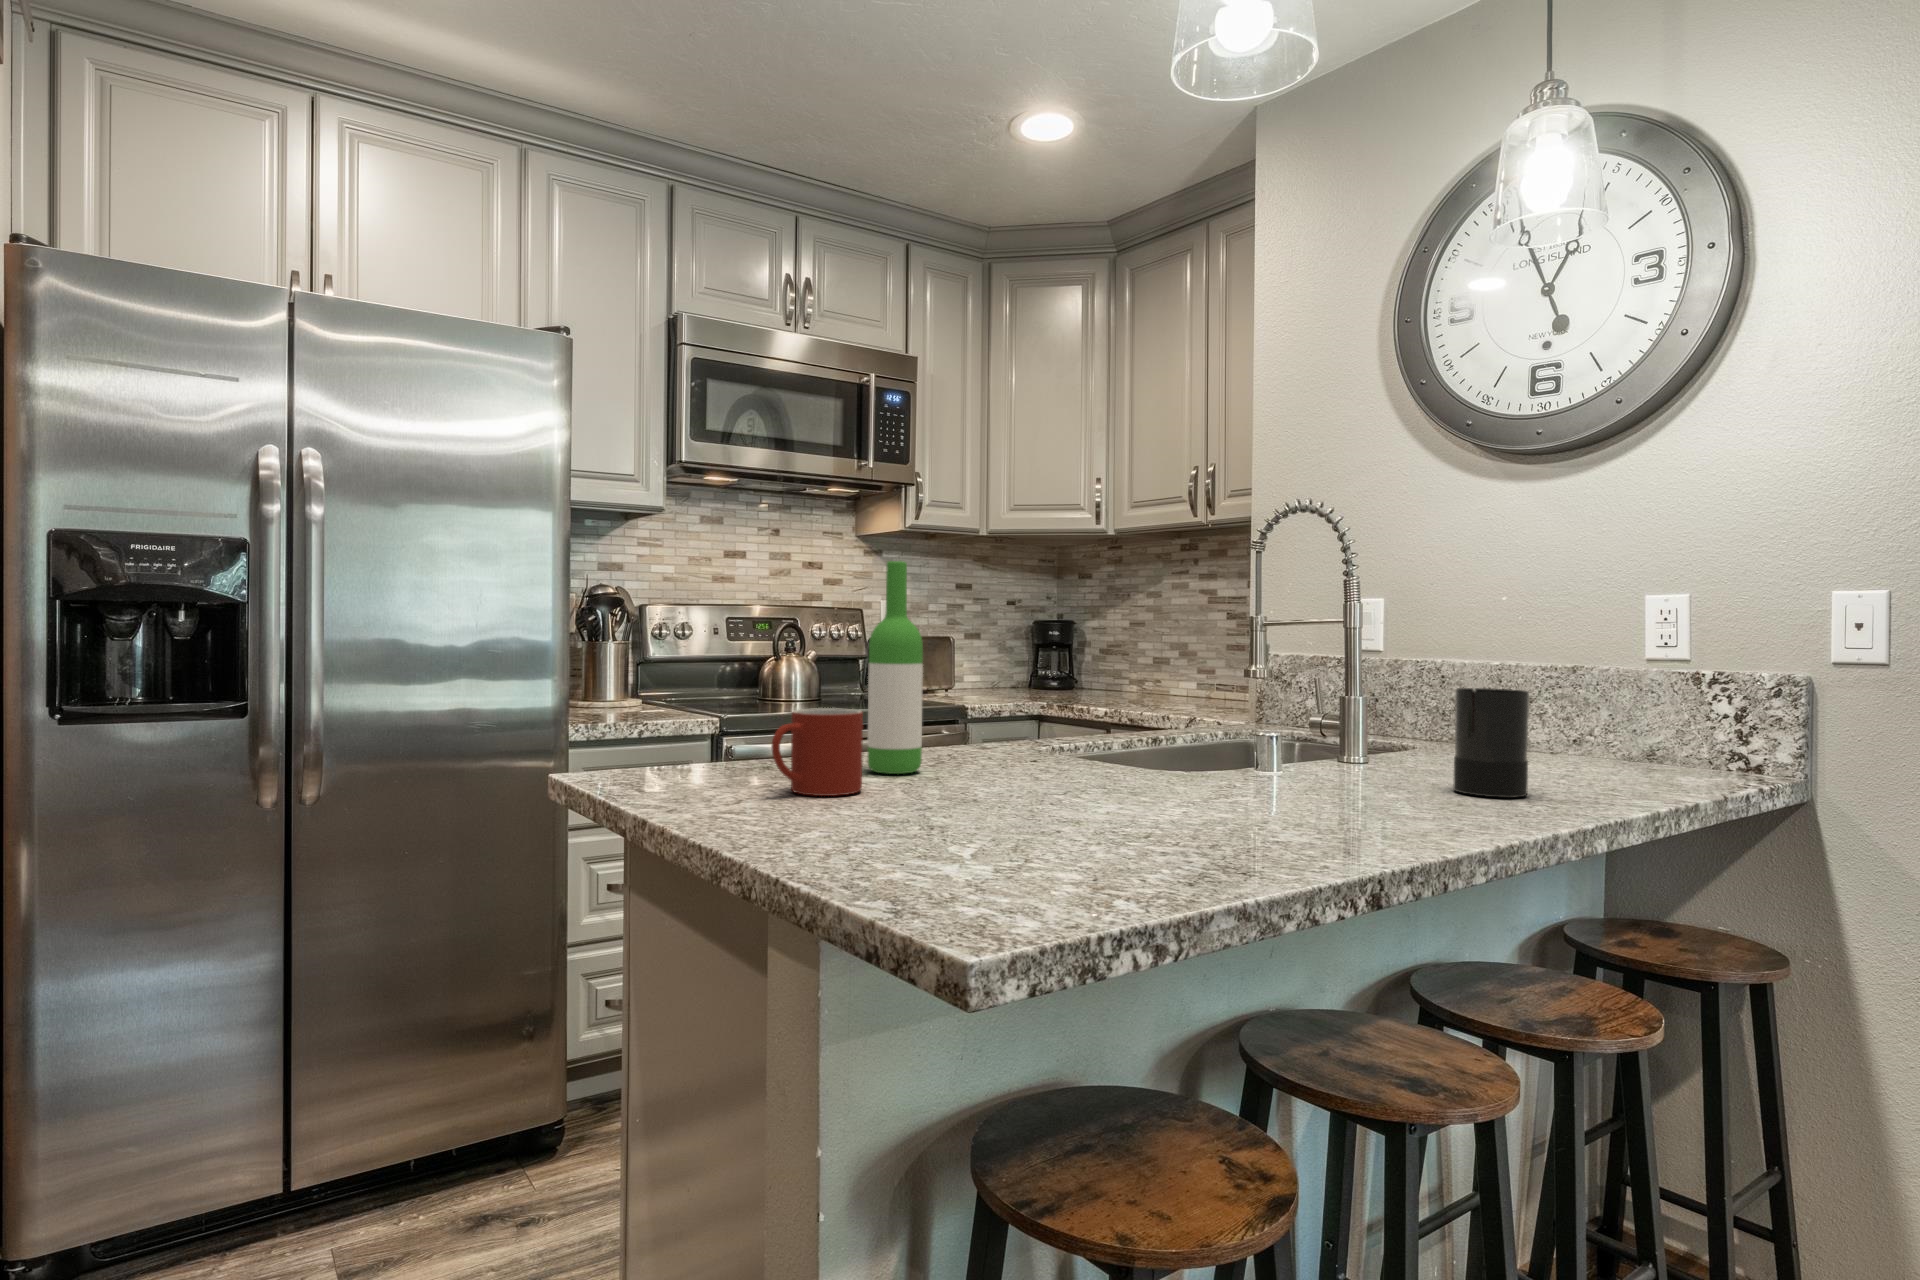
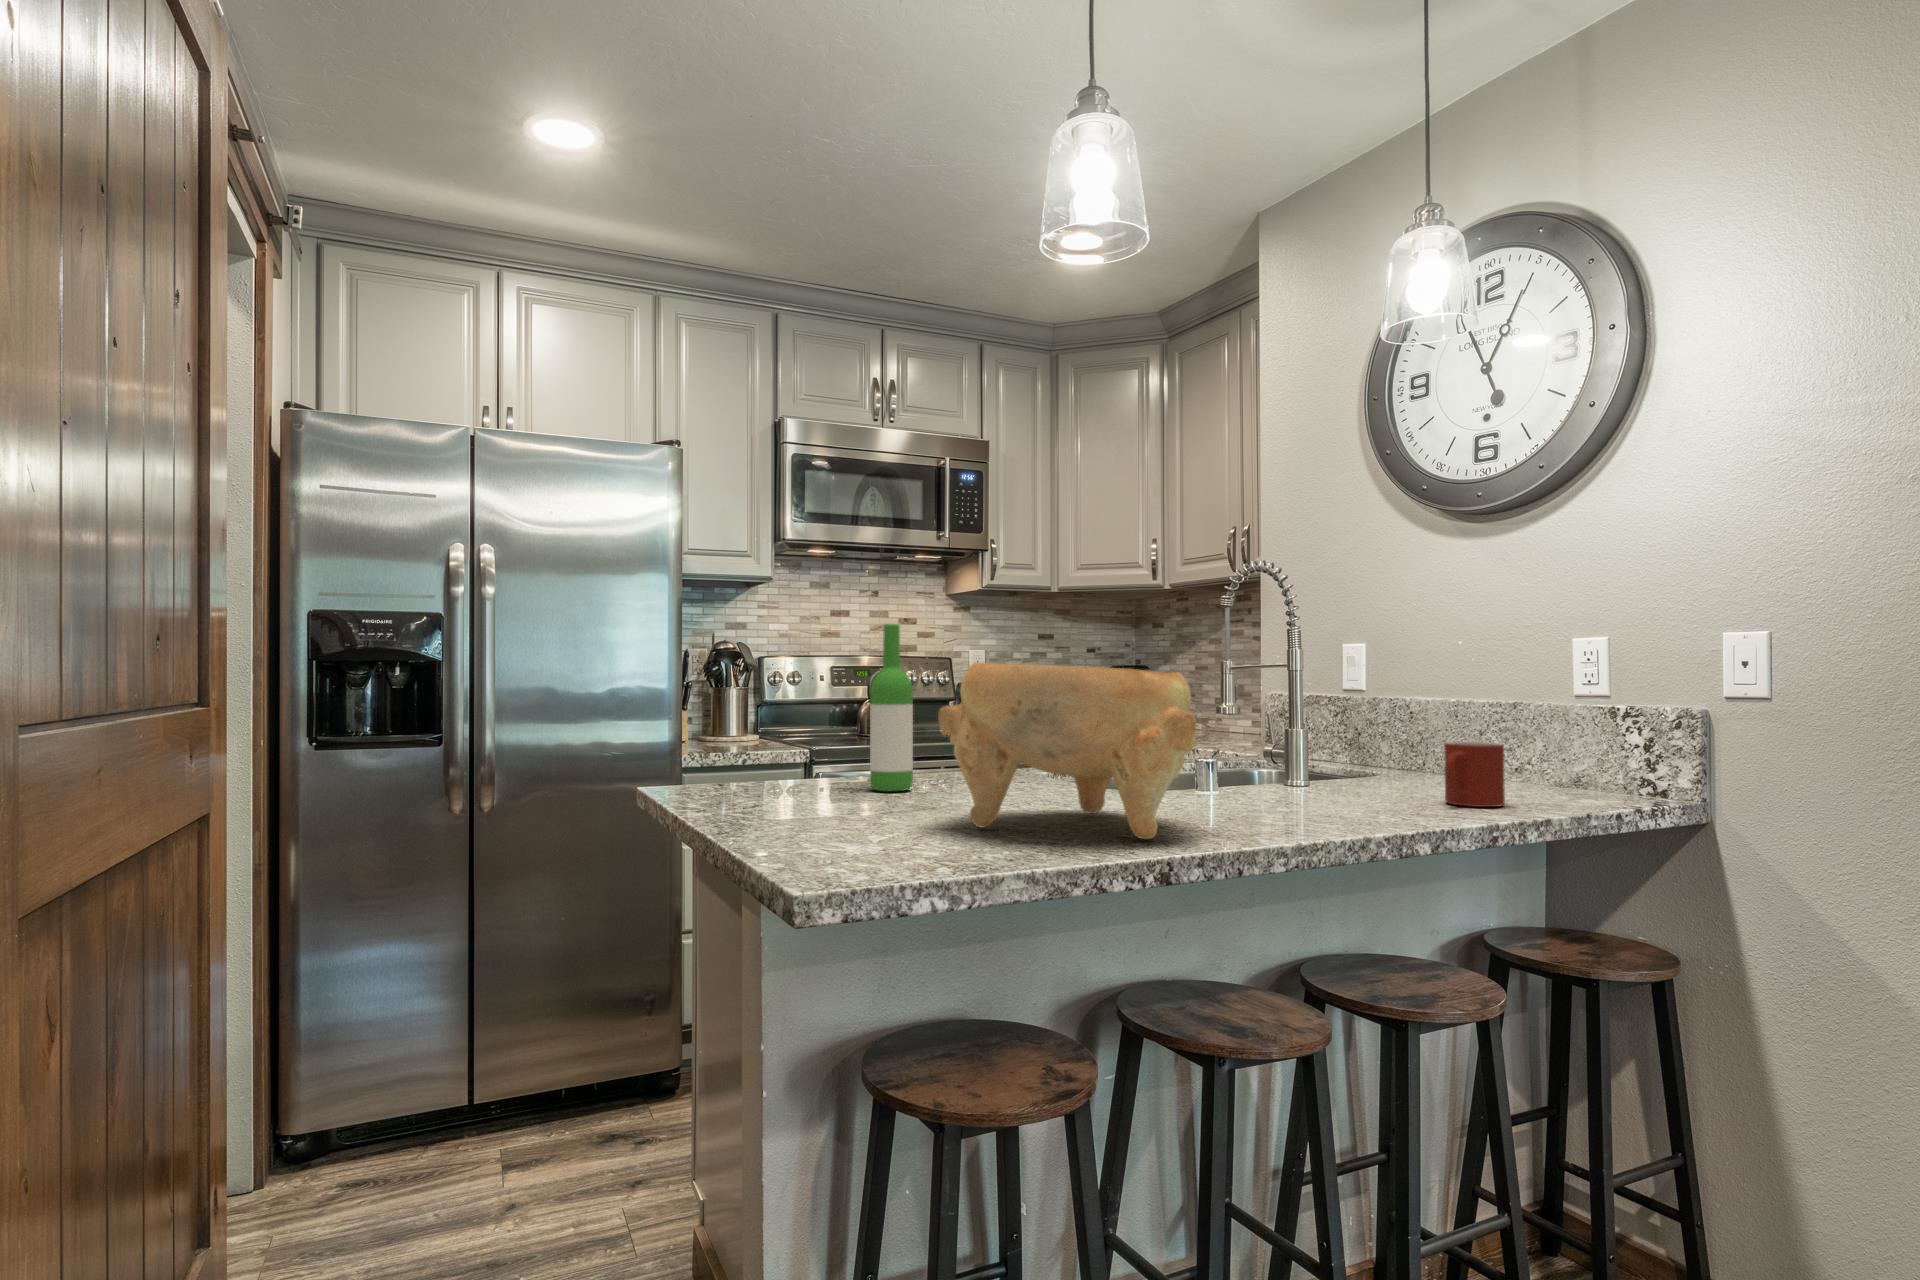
decorative bowl: none [1033,610,1395,844] -> present [938,662,1196,839]
candle: present [1454,680,1530,798] -> none [1338,713,1398,813]
mug: present [771,708,863,796] -> present [1444,741,1505,807]

